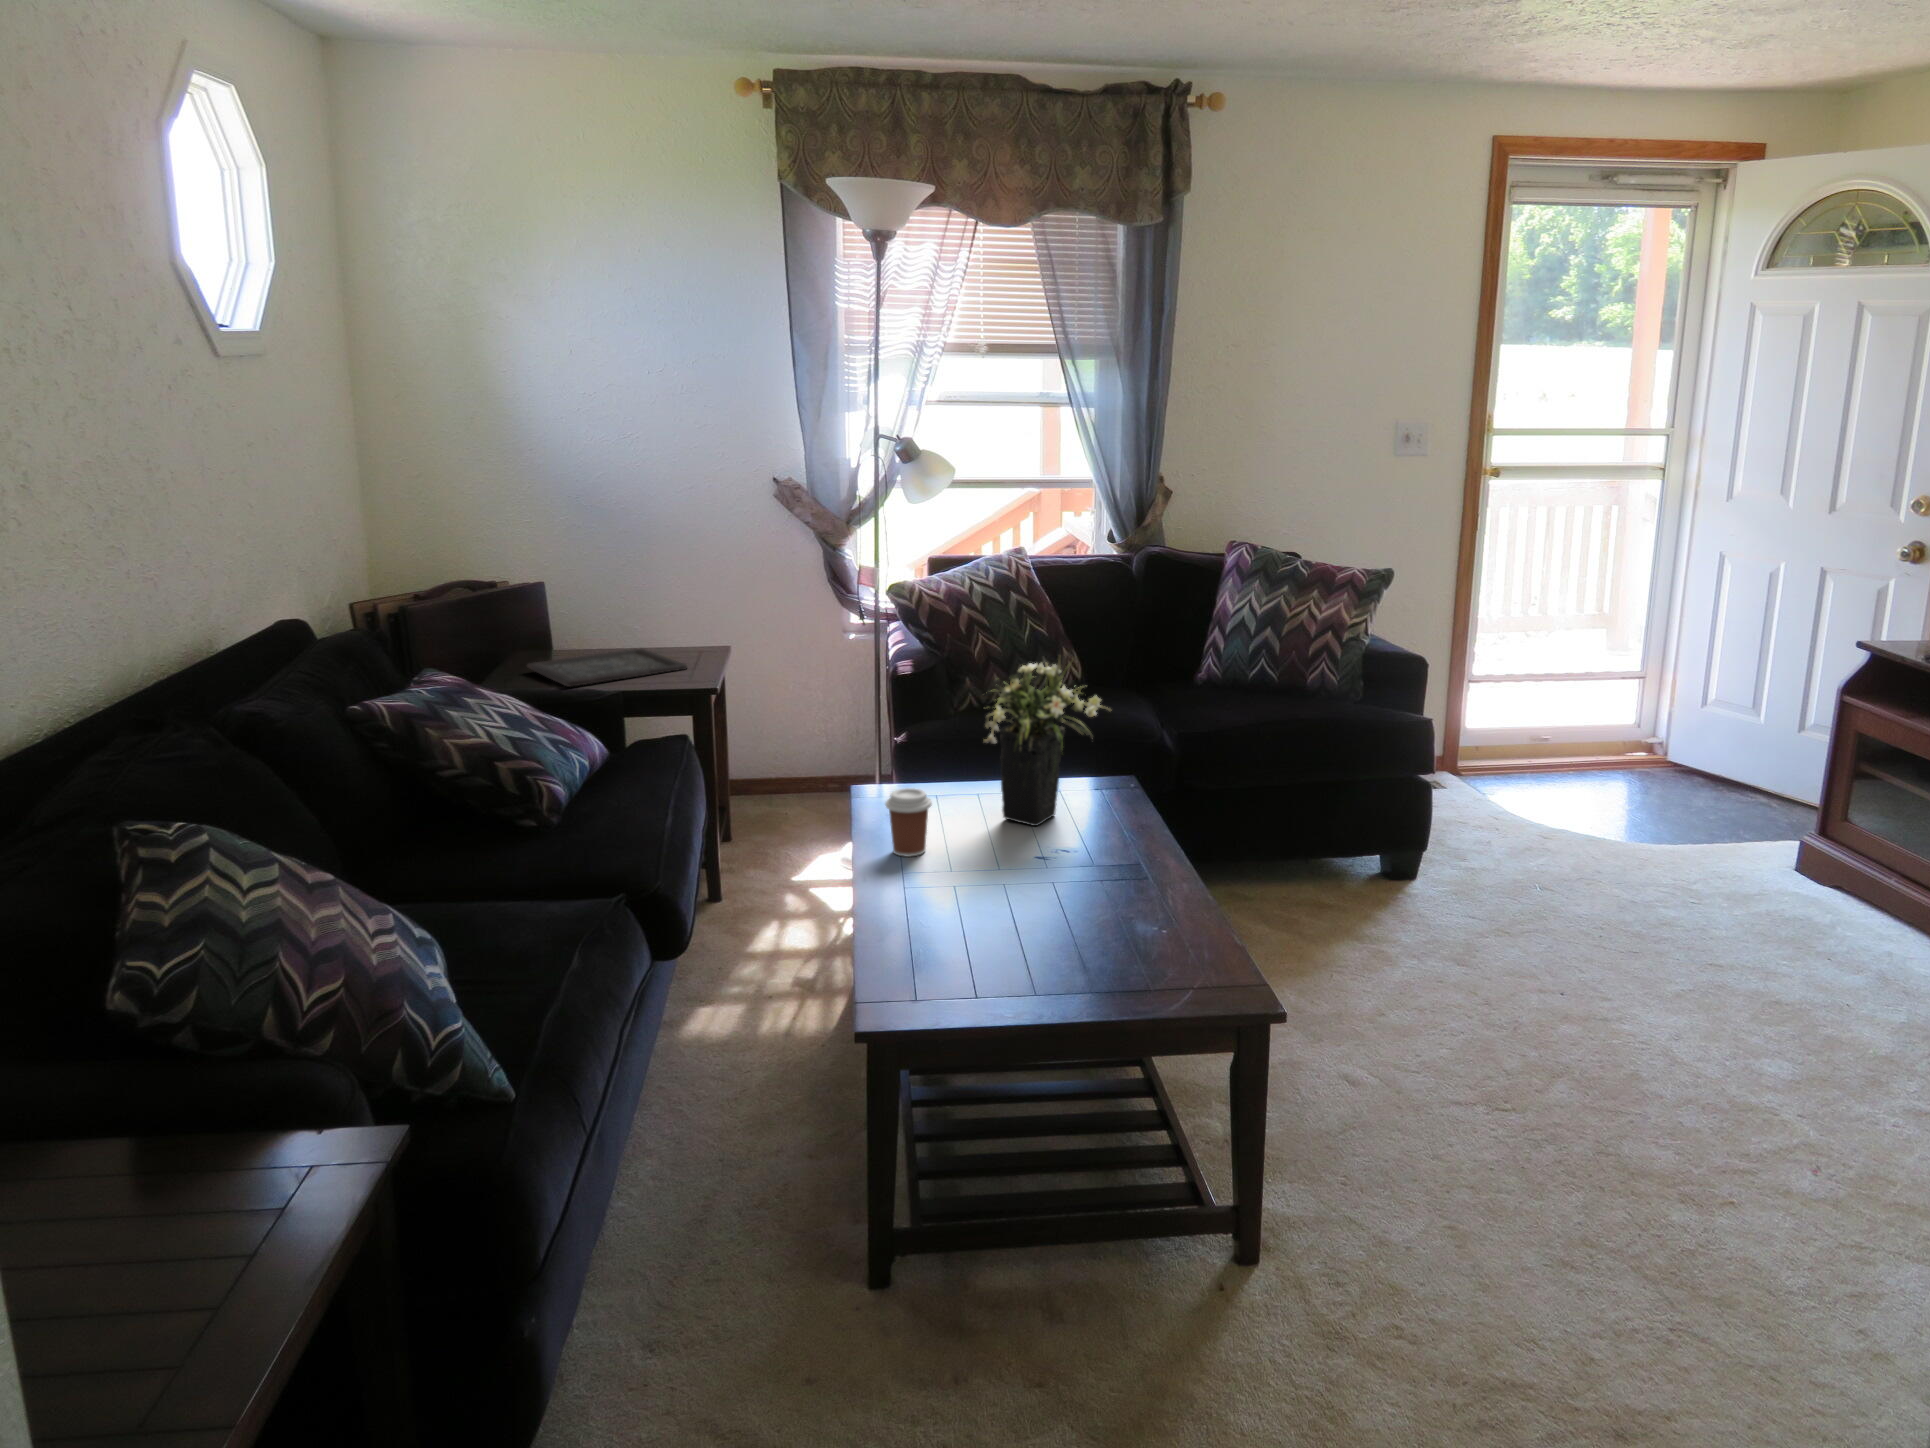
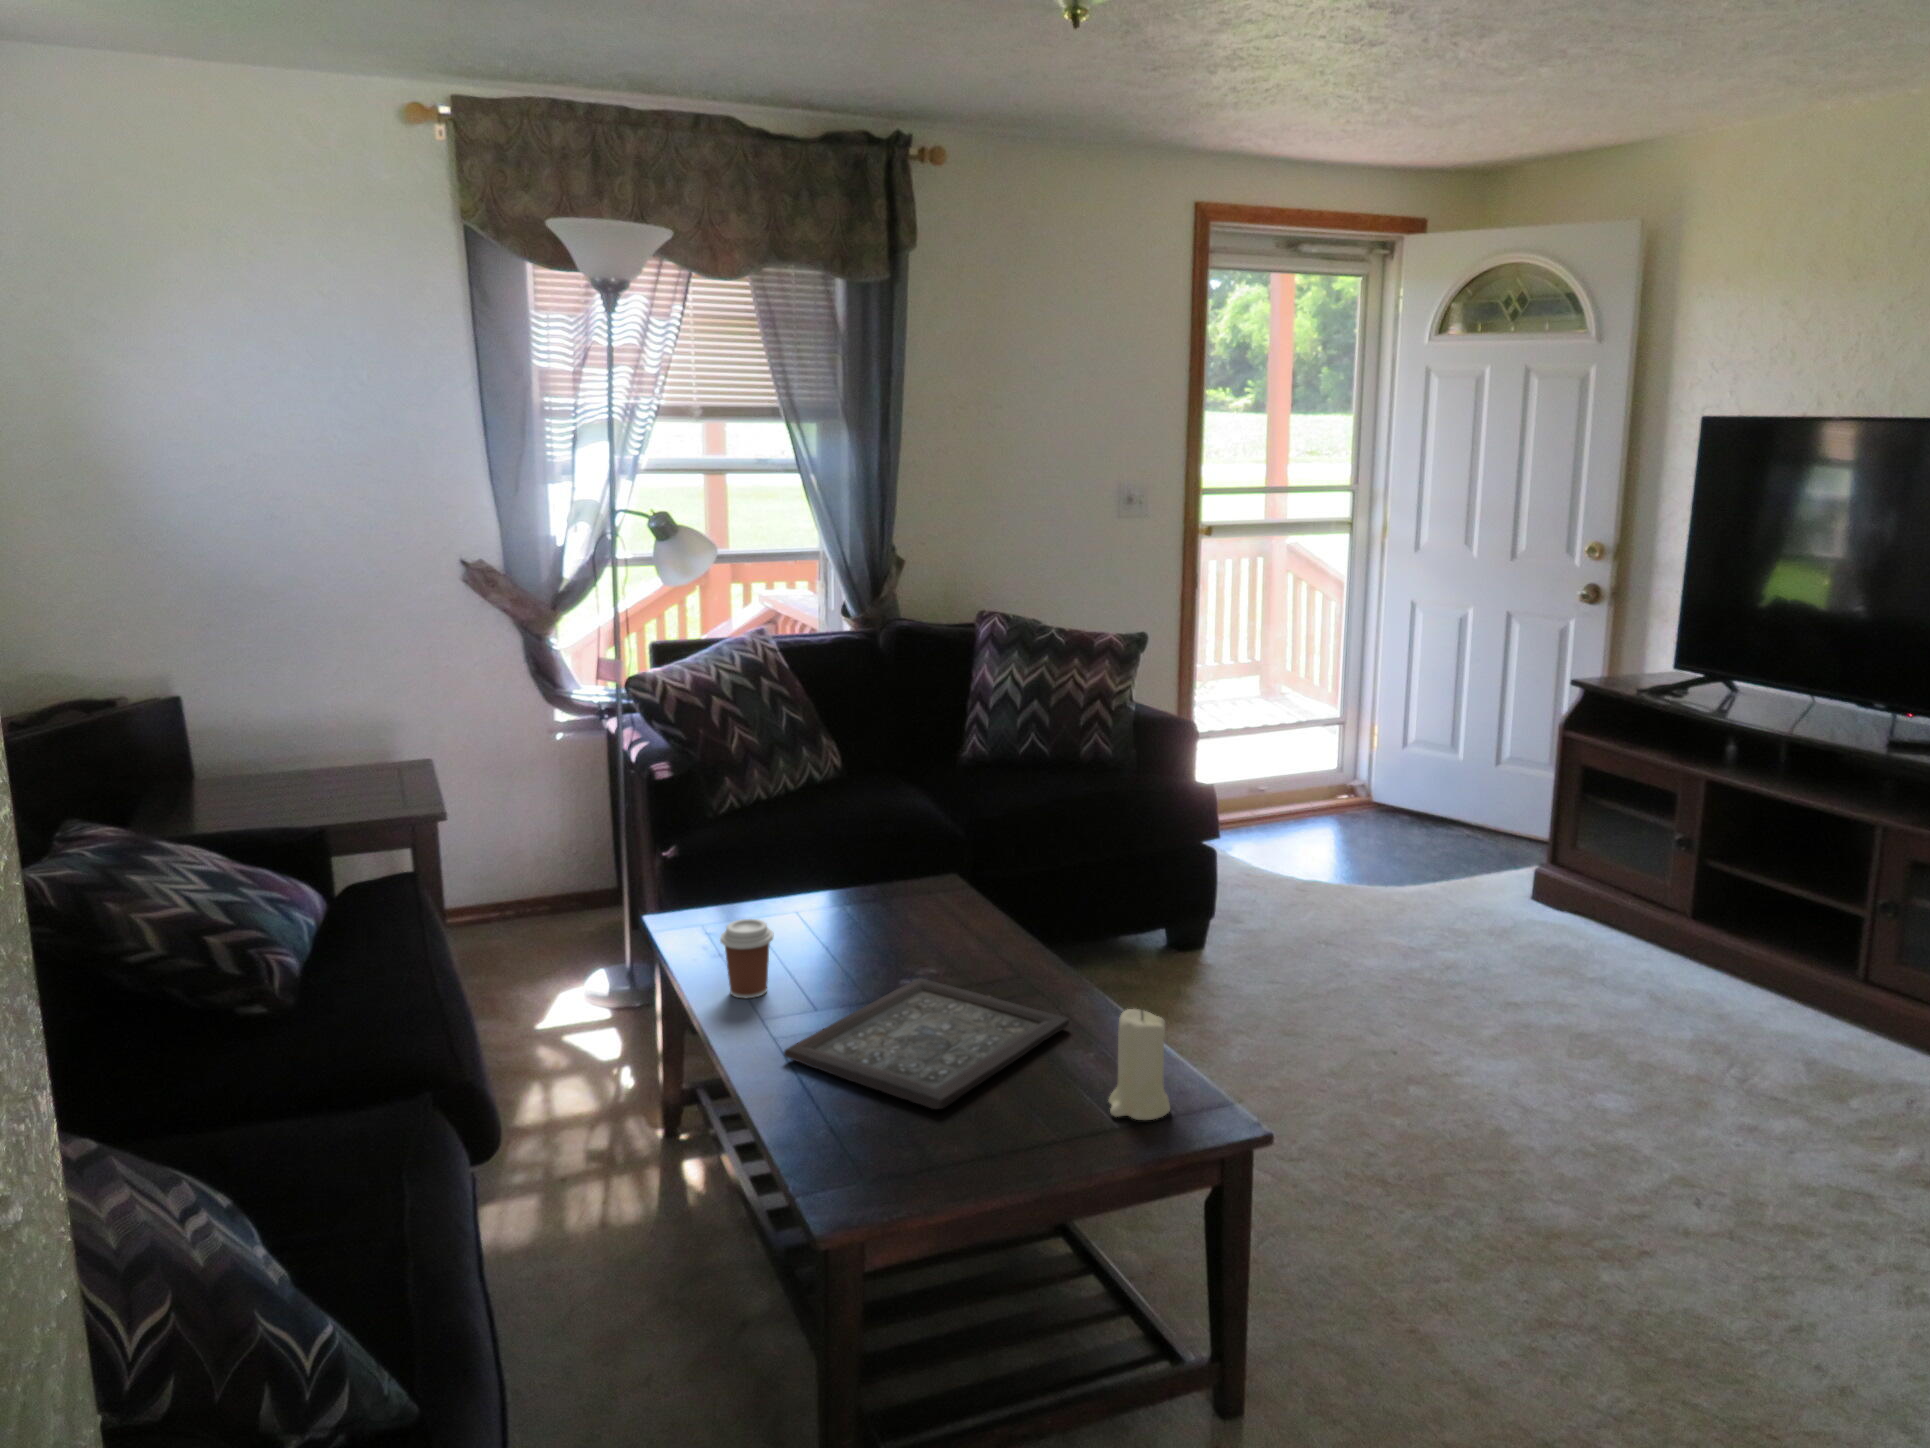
tray: present [527,649,688,687] -> present [784,978,1069,1109]
flower arrangement: present [983,656,1112,826] -> none [804,753,954,944]
candle: none [1165,889,1224,991] -> present [1109,1009,1170,1120]

